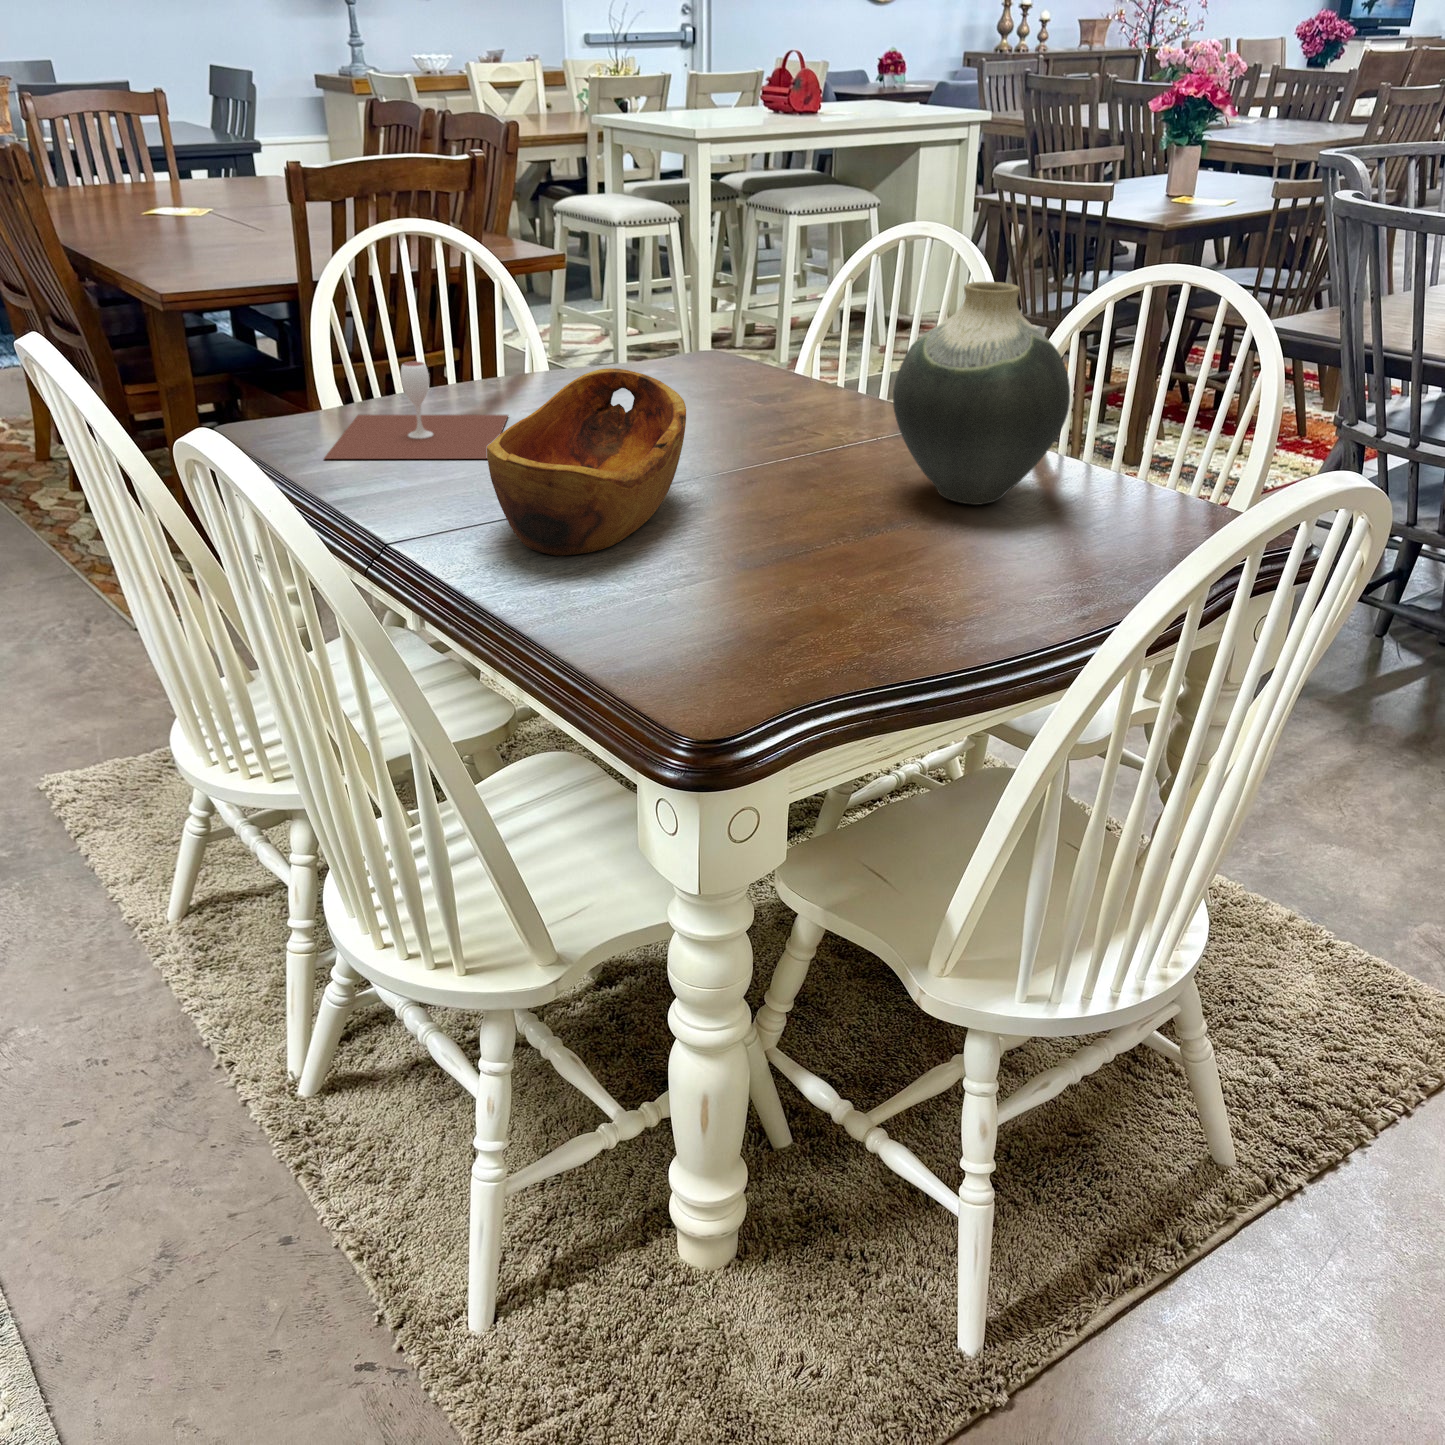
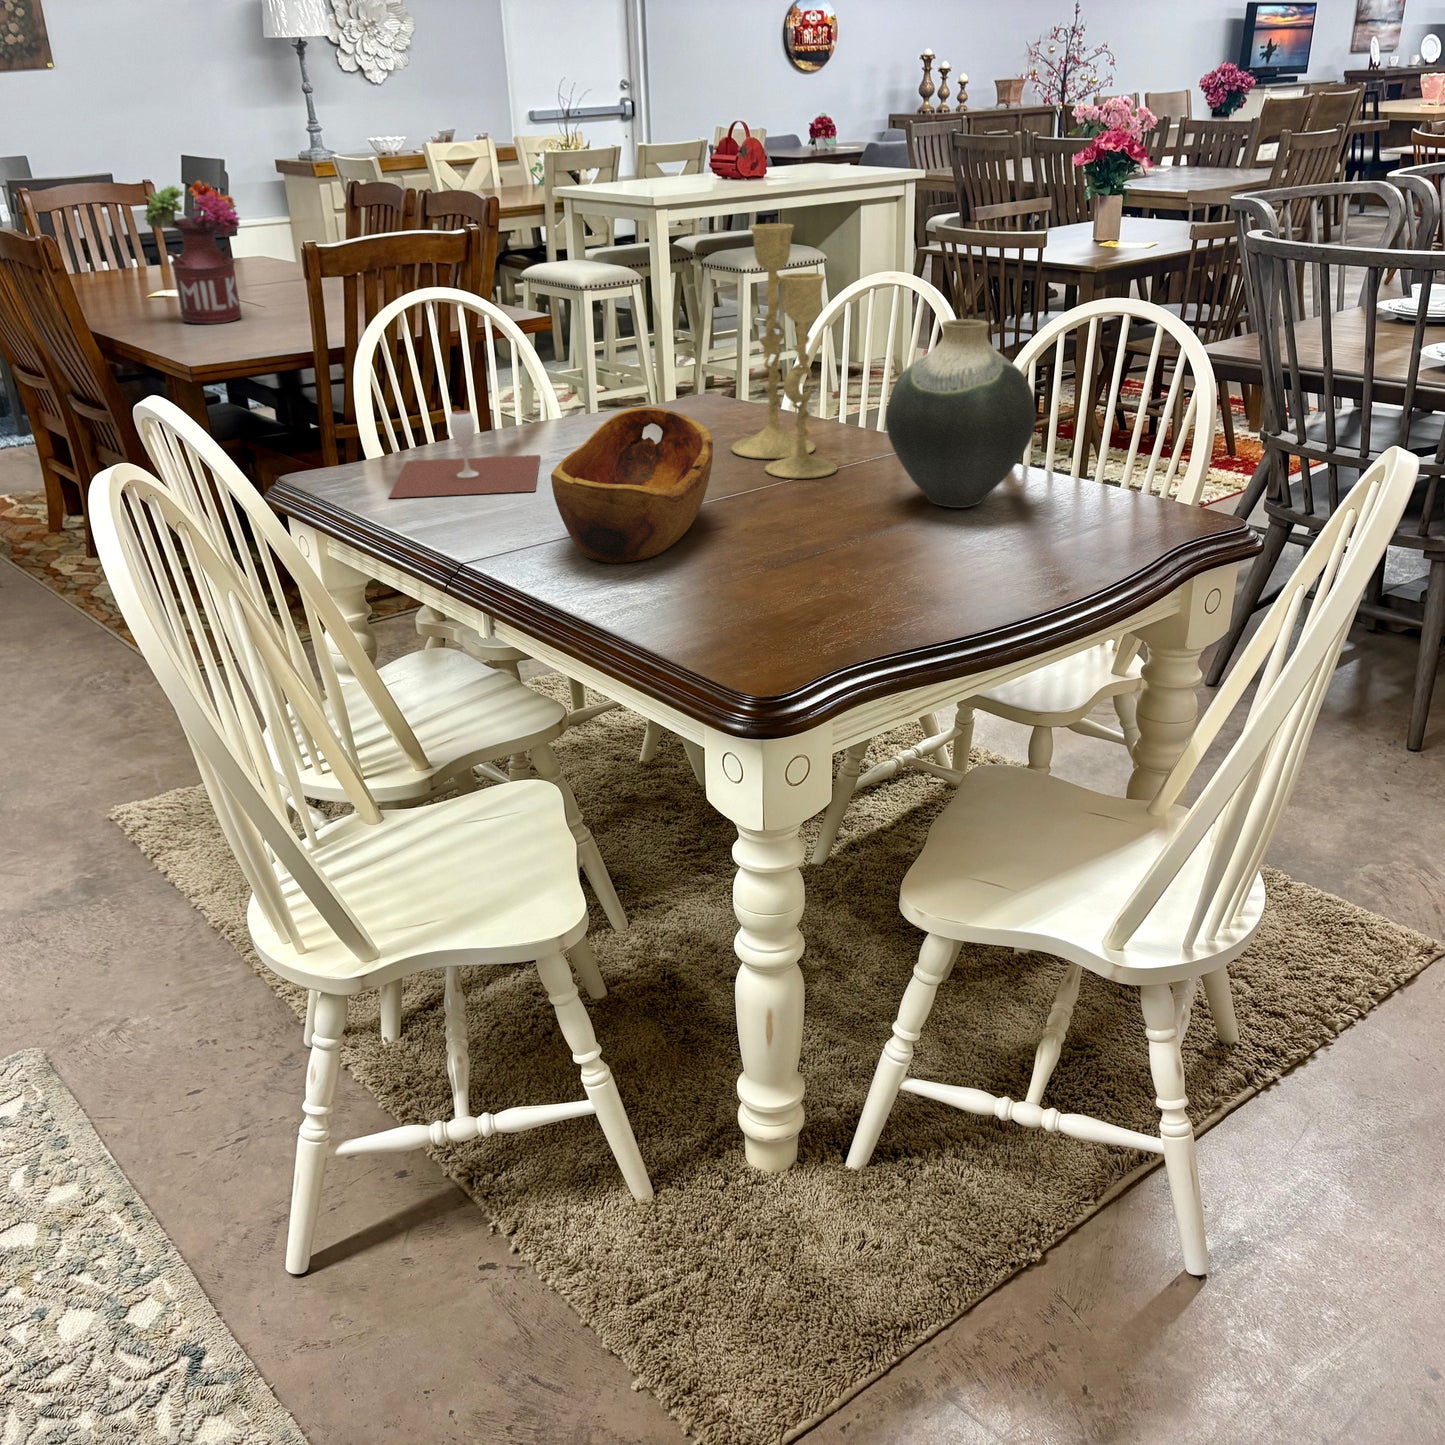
flower arrangement: none [129,89,235,247] -> present [144,180,242,323]
candlestick: none [725,159,842,458] -> present [731,224,838,478]

